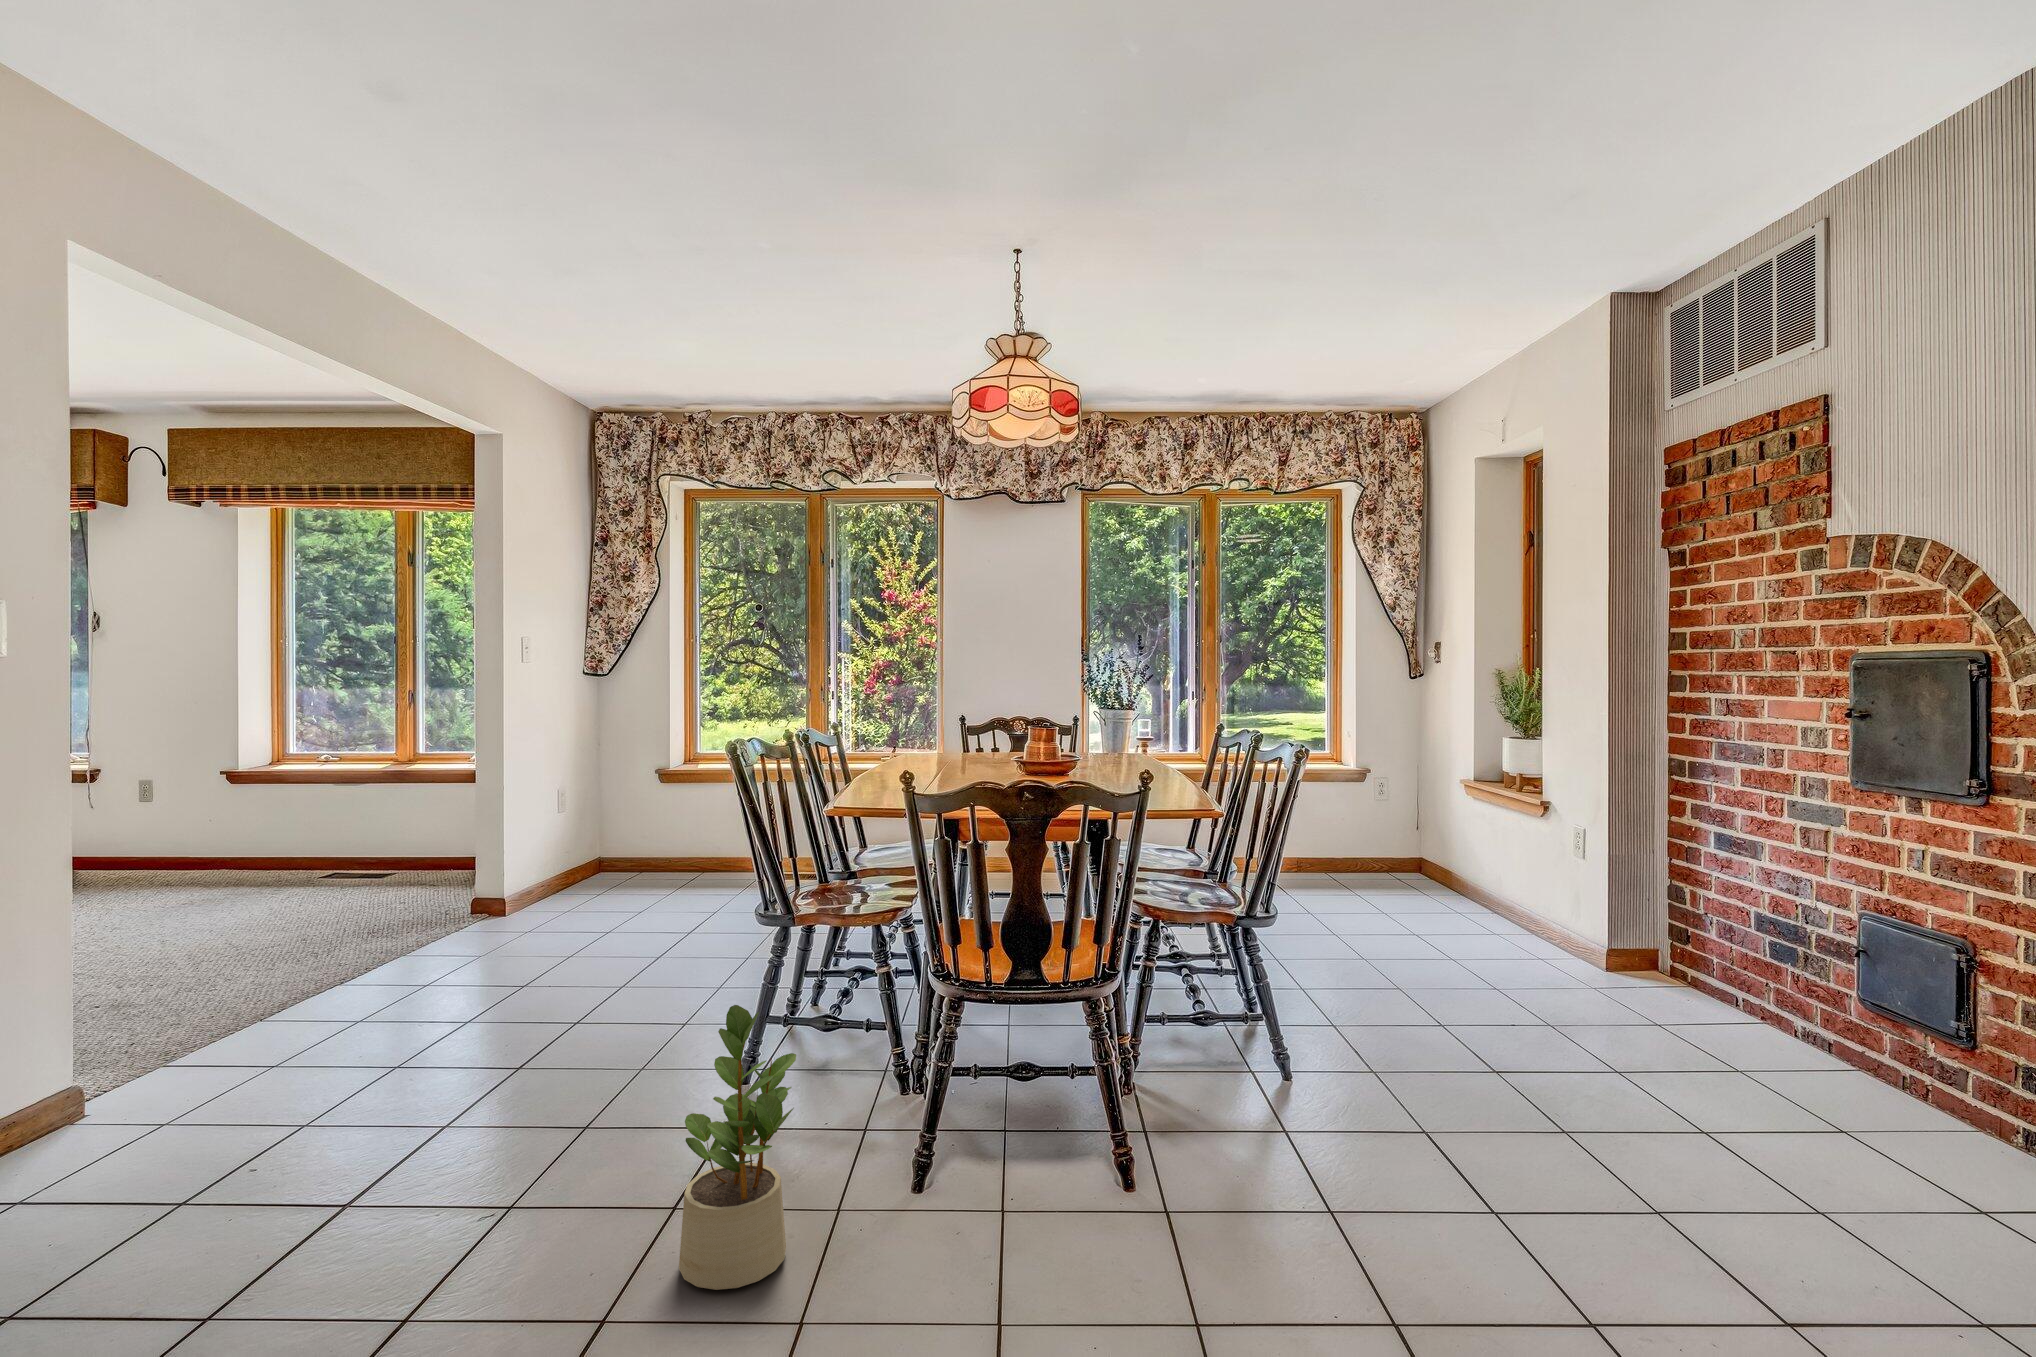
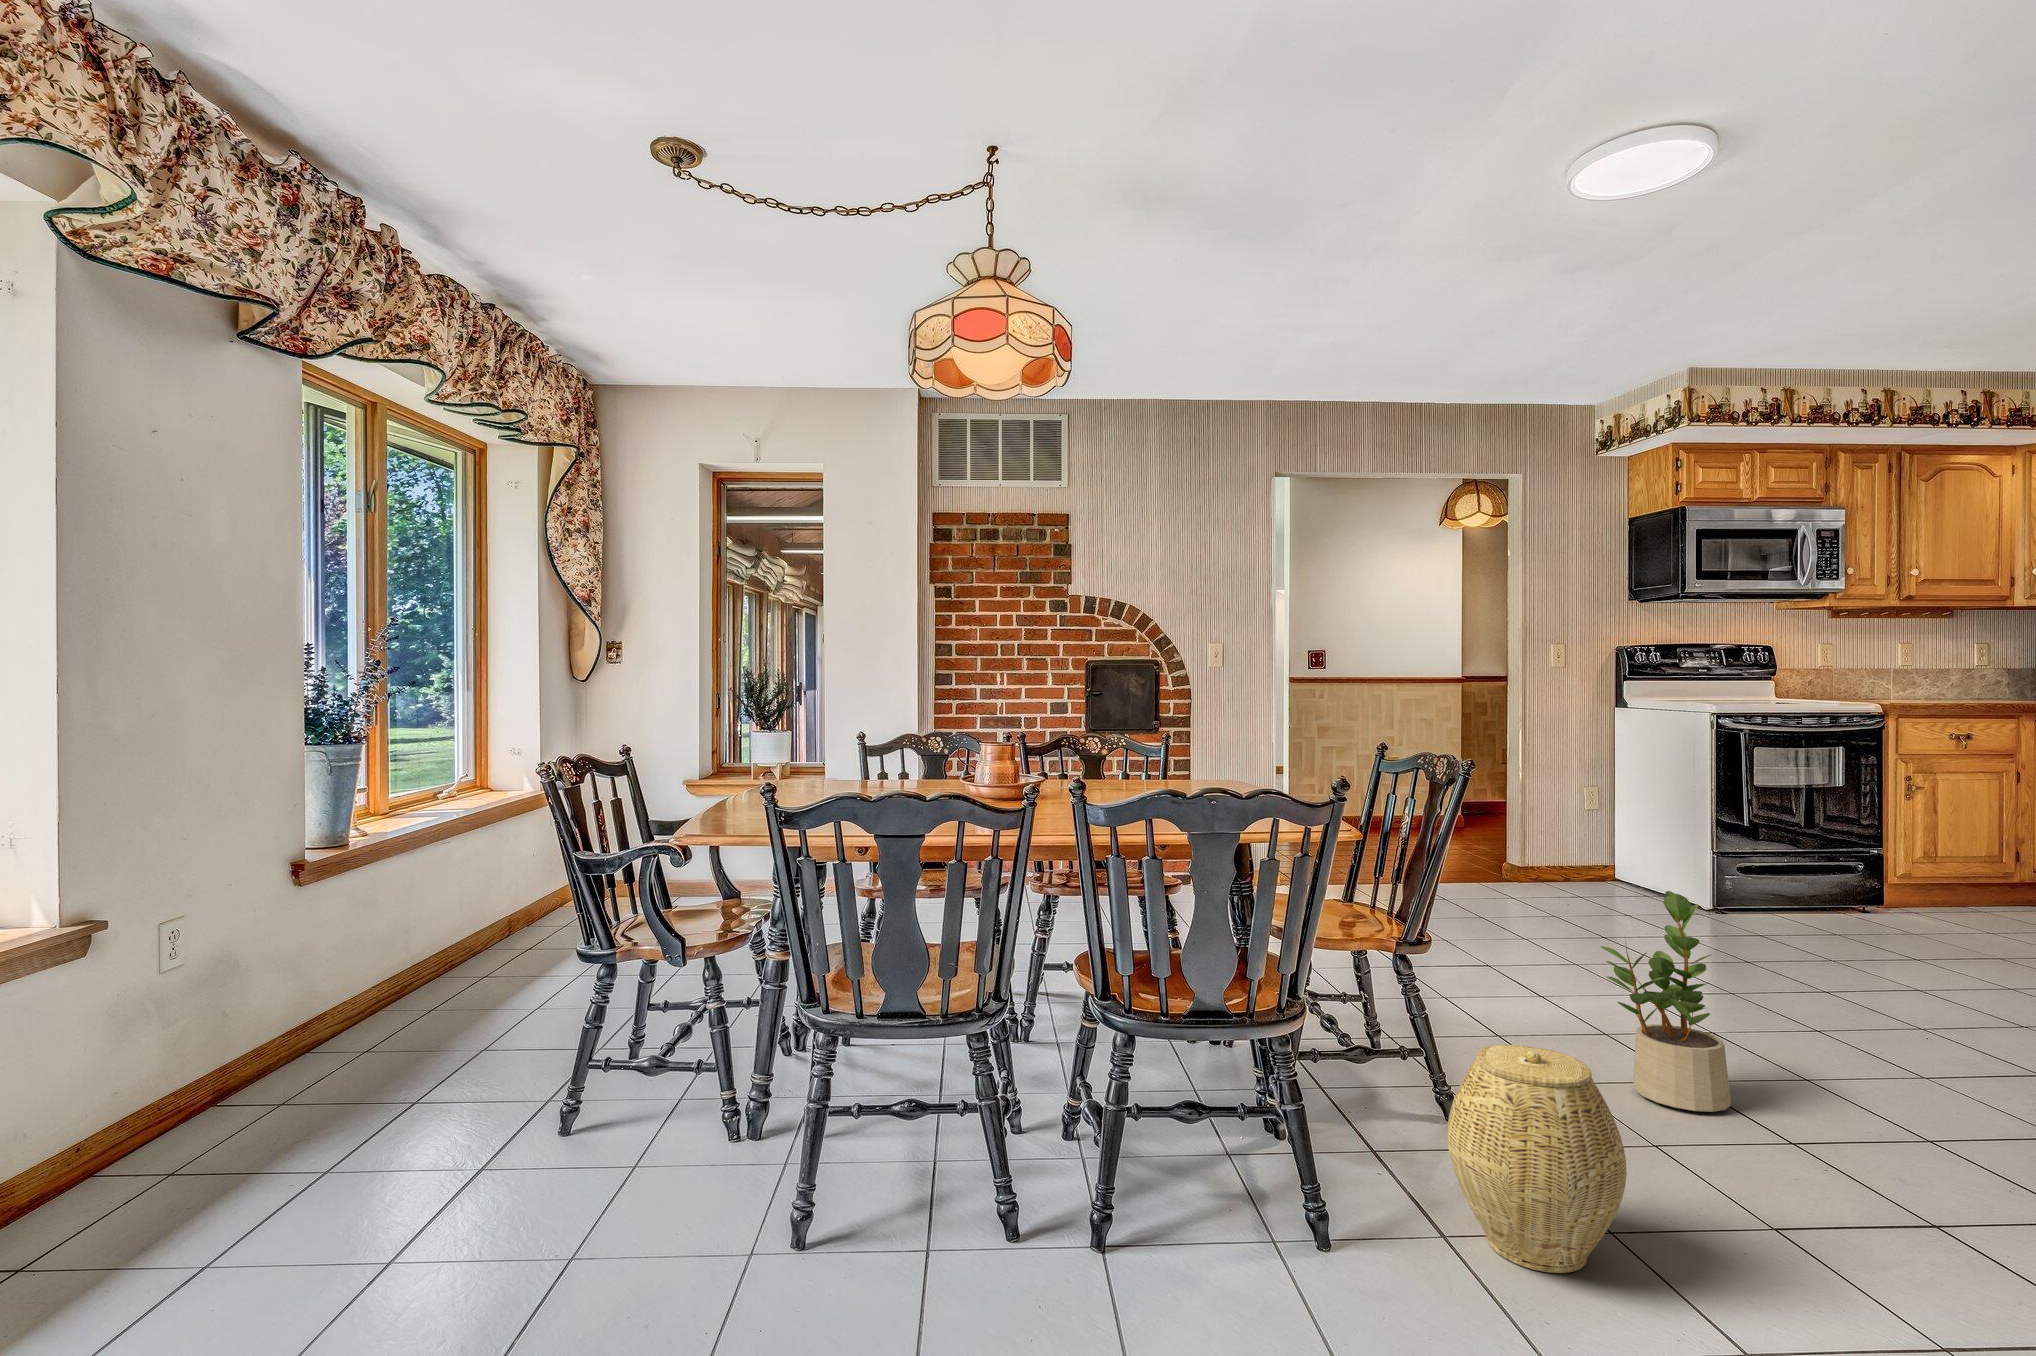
woven basket: none [547,962,661,1106] -> present [1447,1045,1627,1273]

